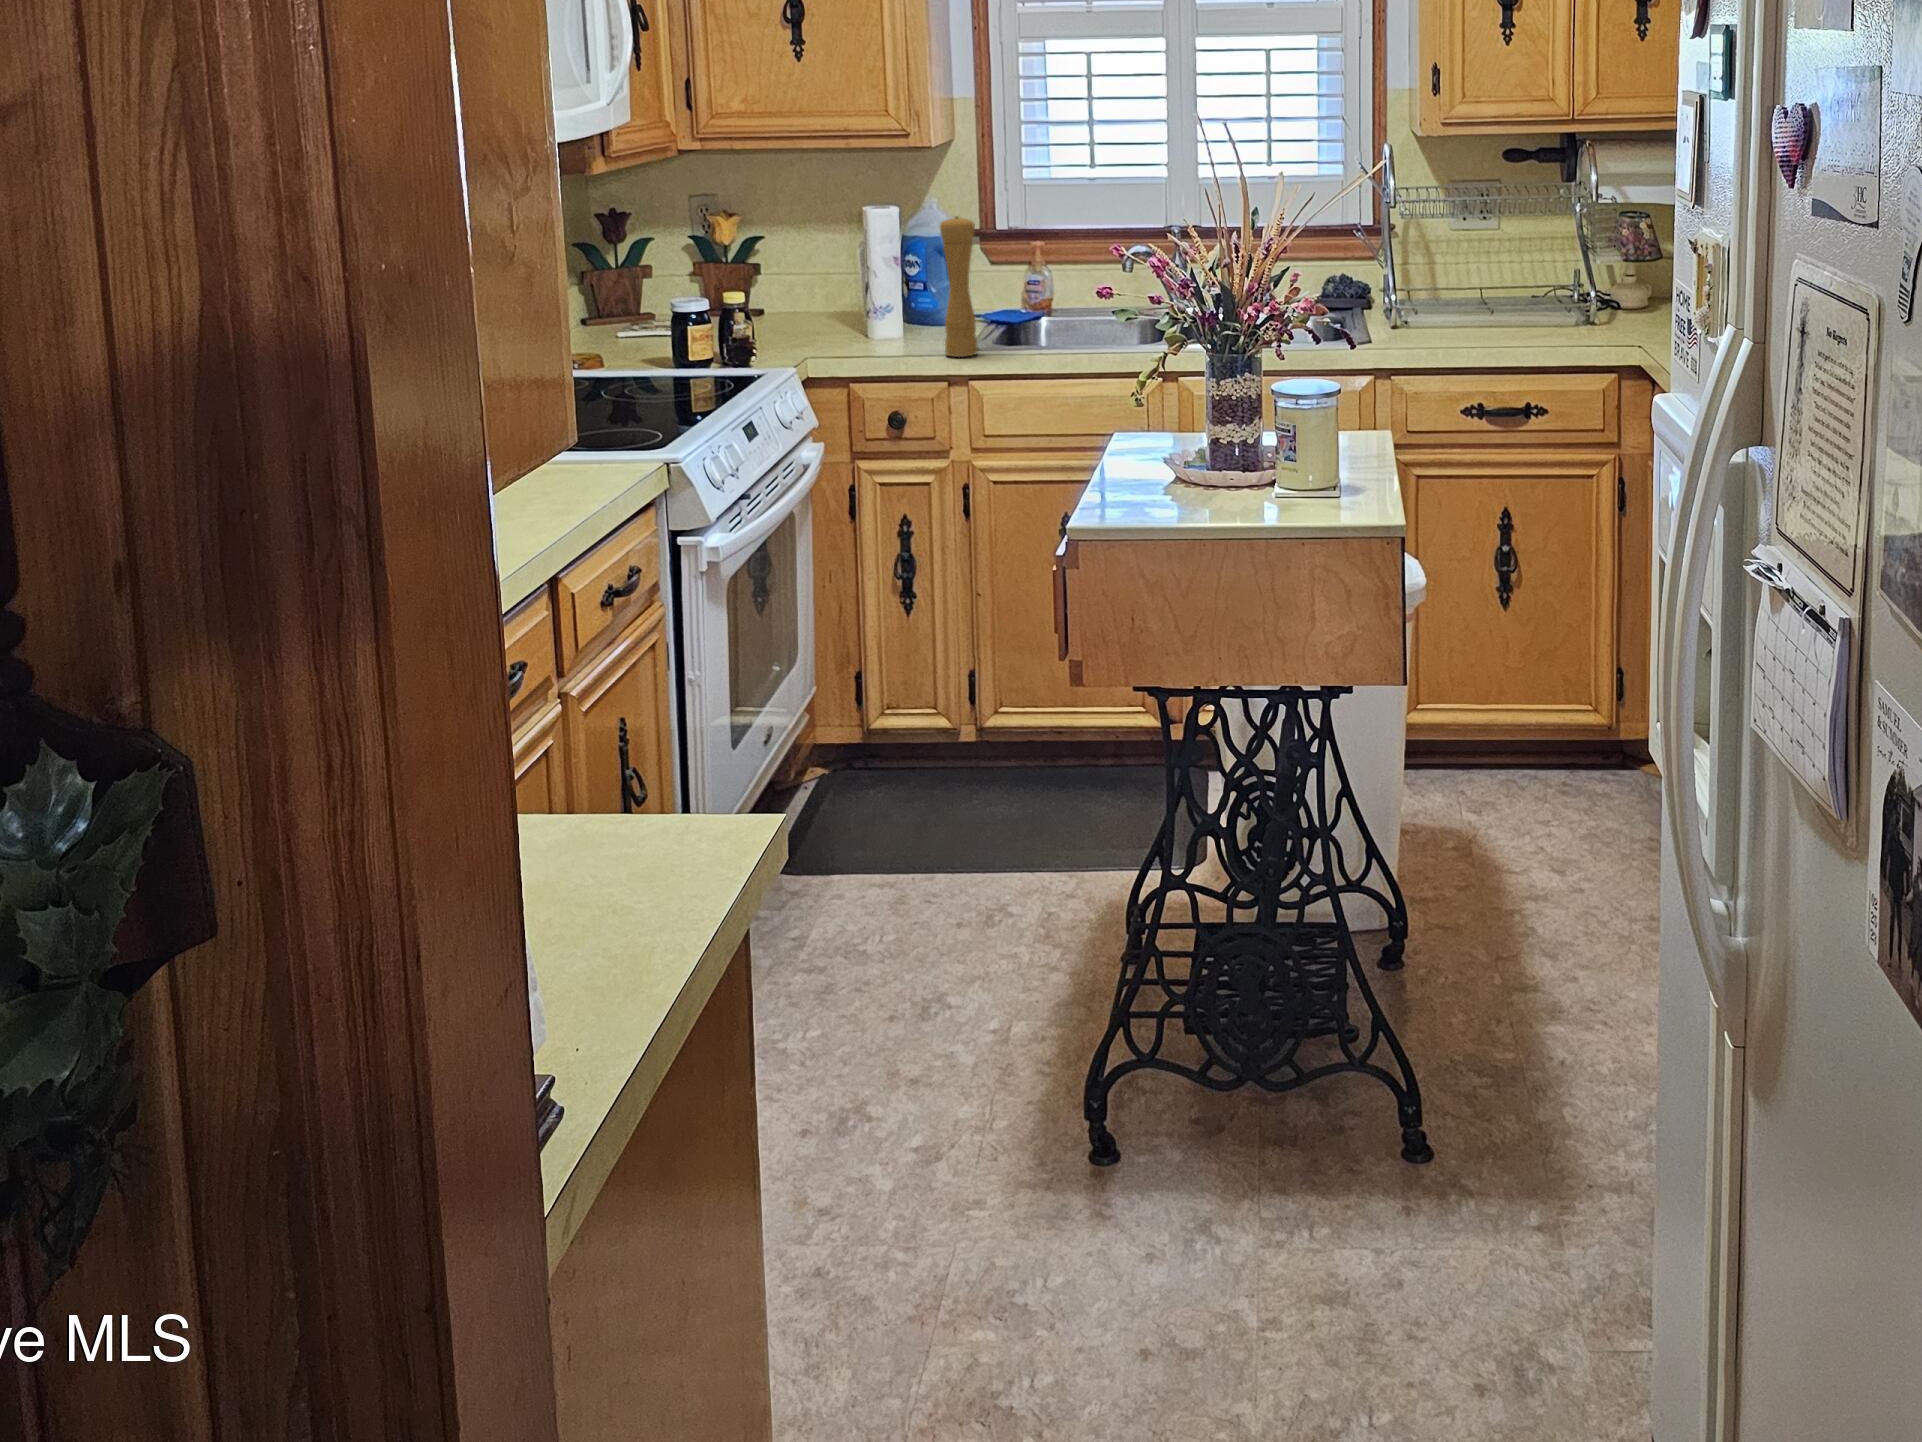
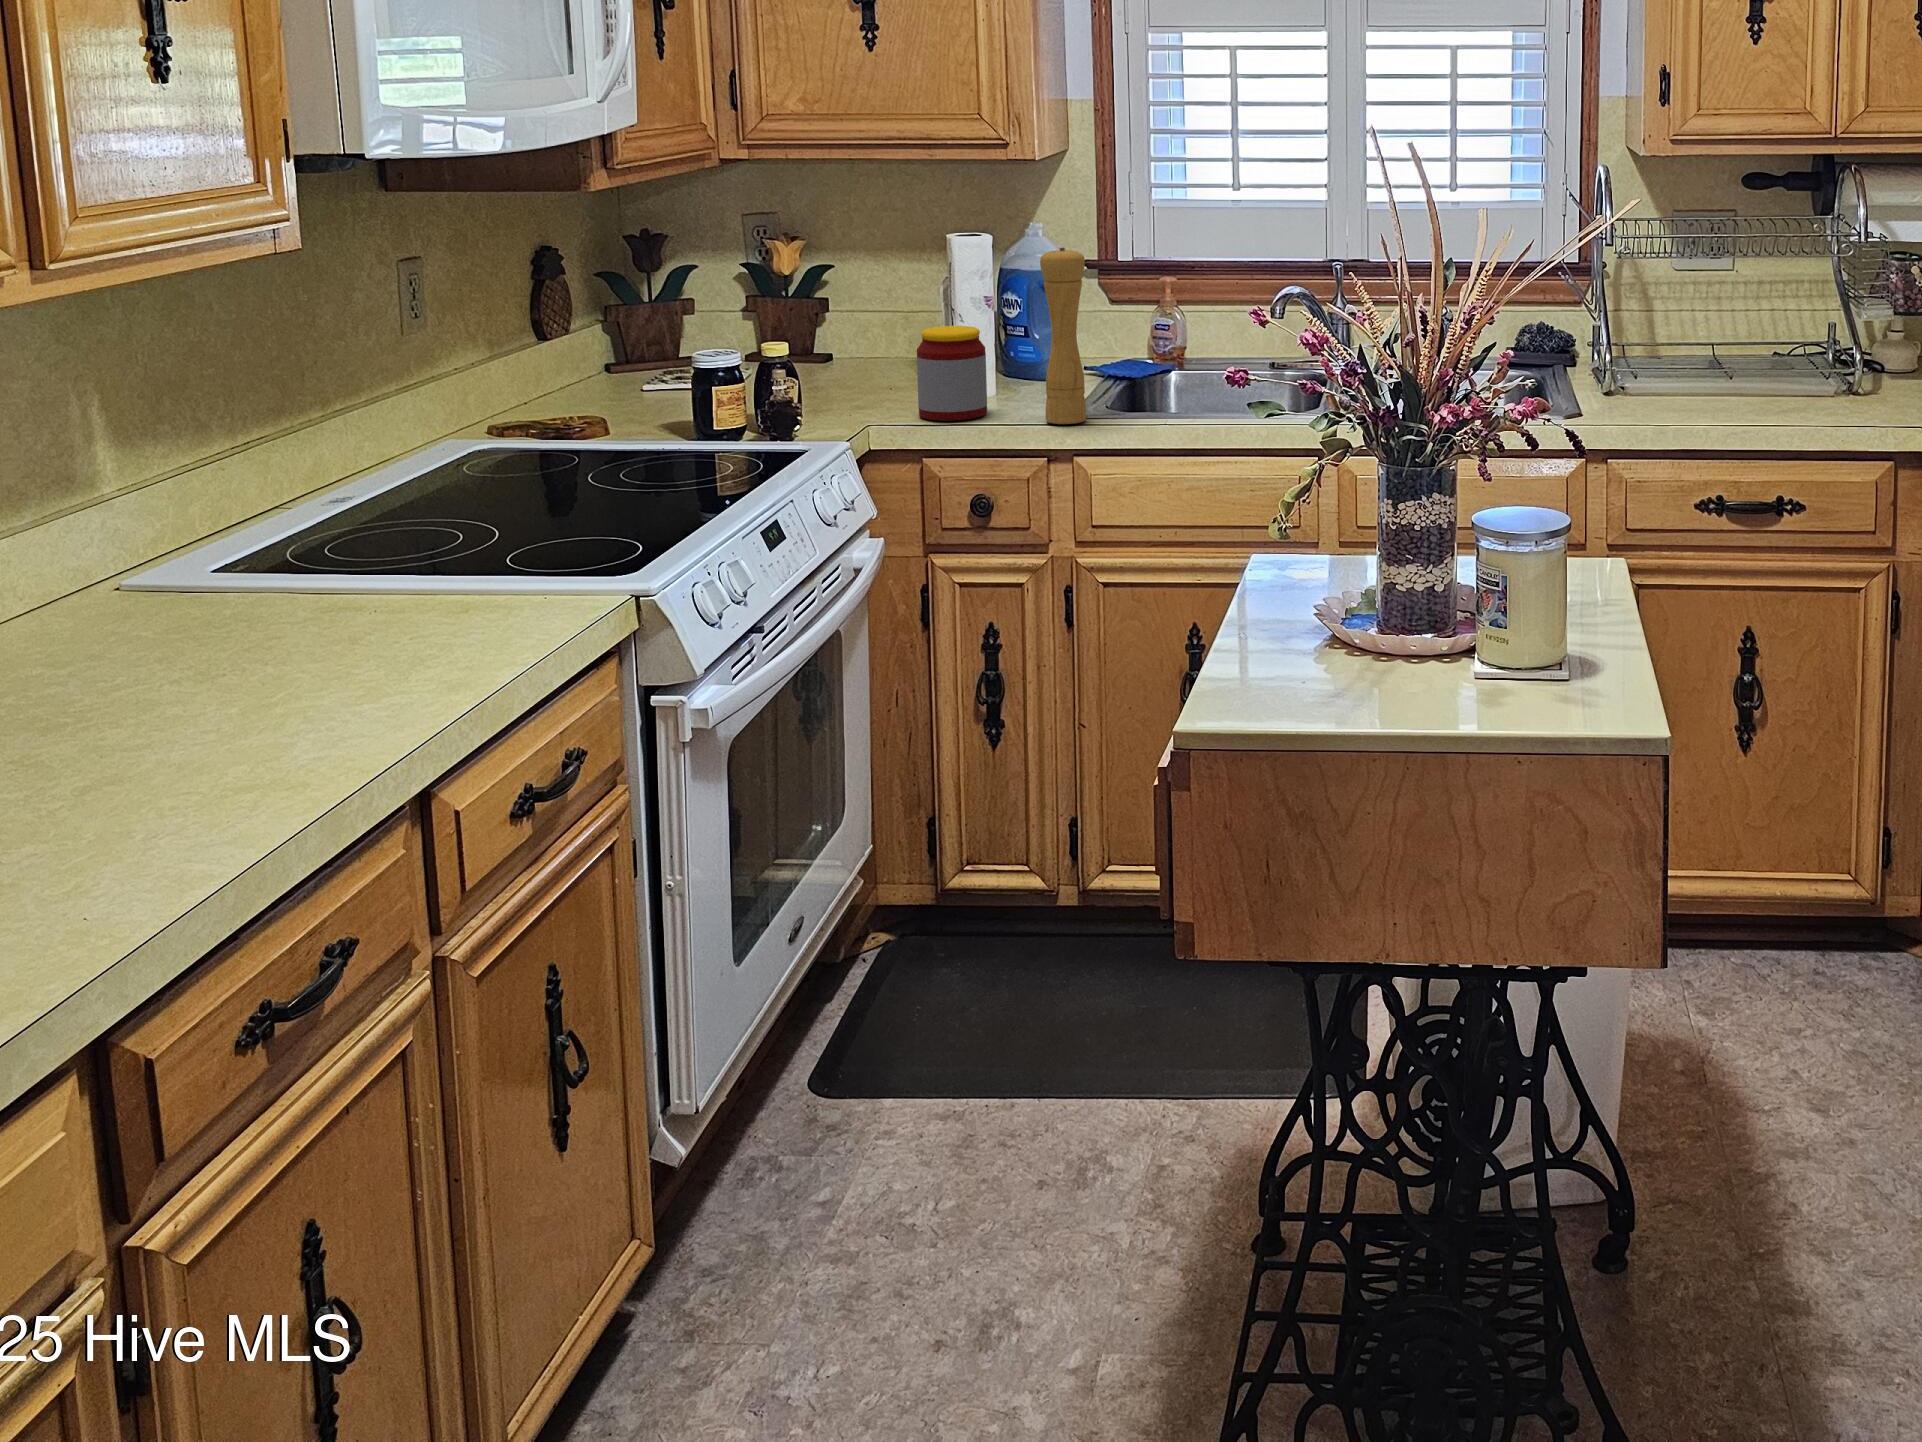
jar: none [841,281,897,355] -> present [917,326,987,421]

